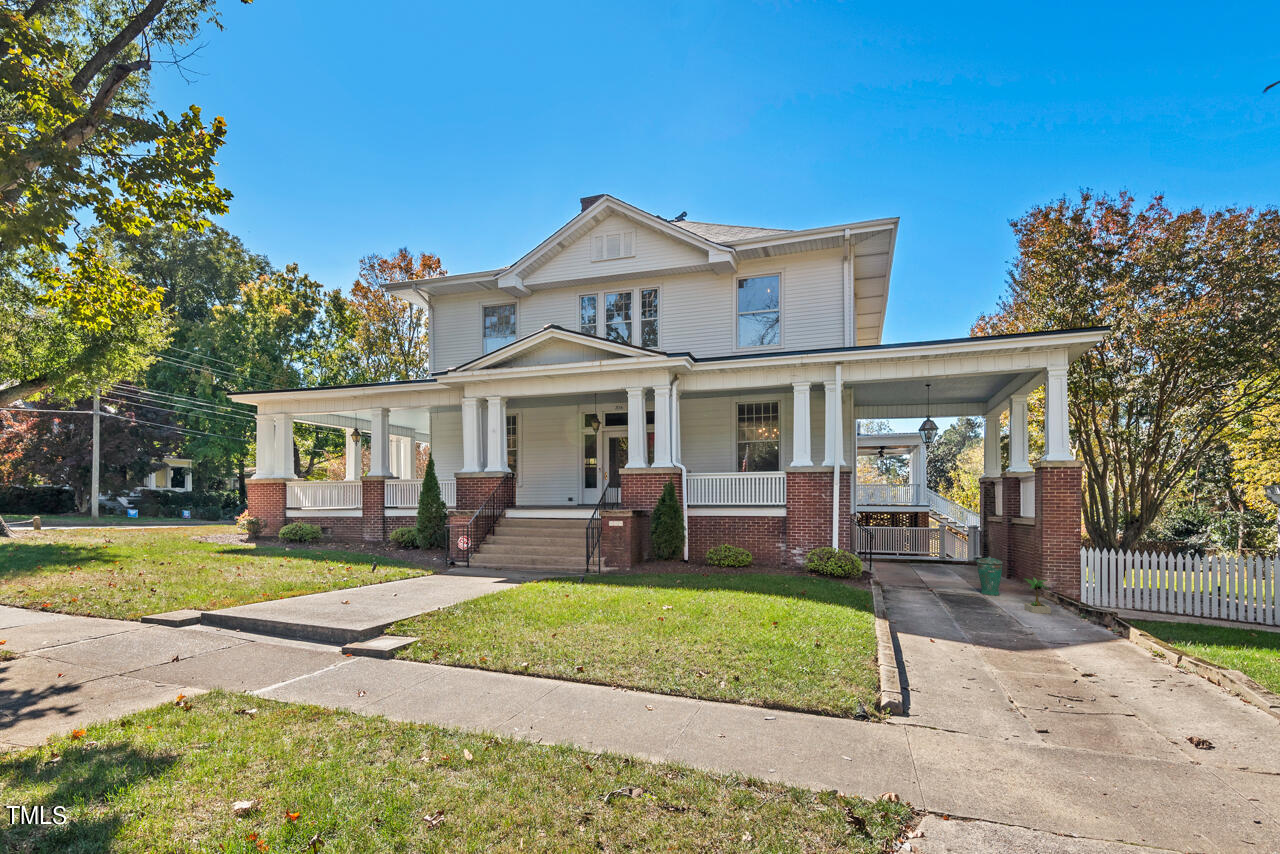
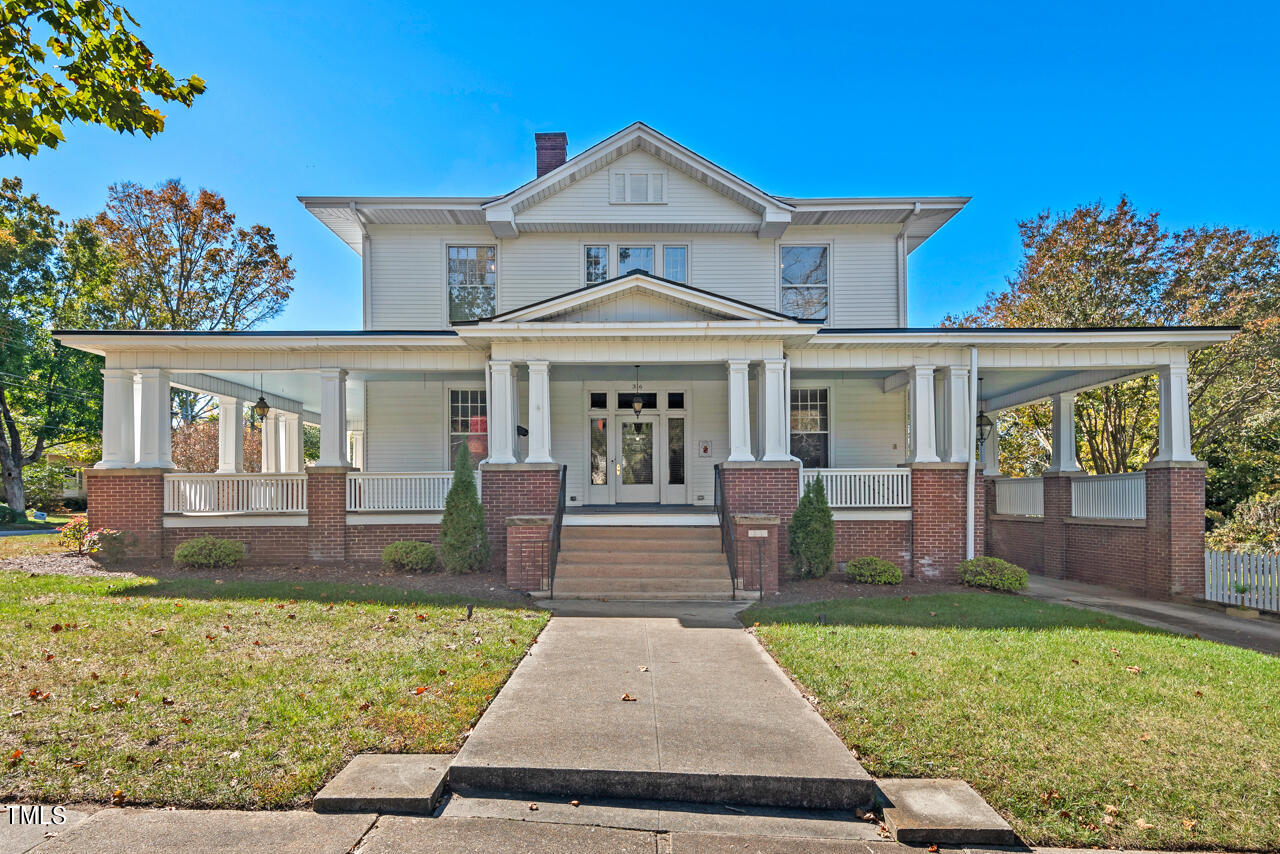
trash can: present [976,556,1003,596] -> none [1128,559,1158,600]

